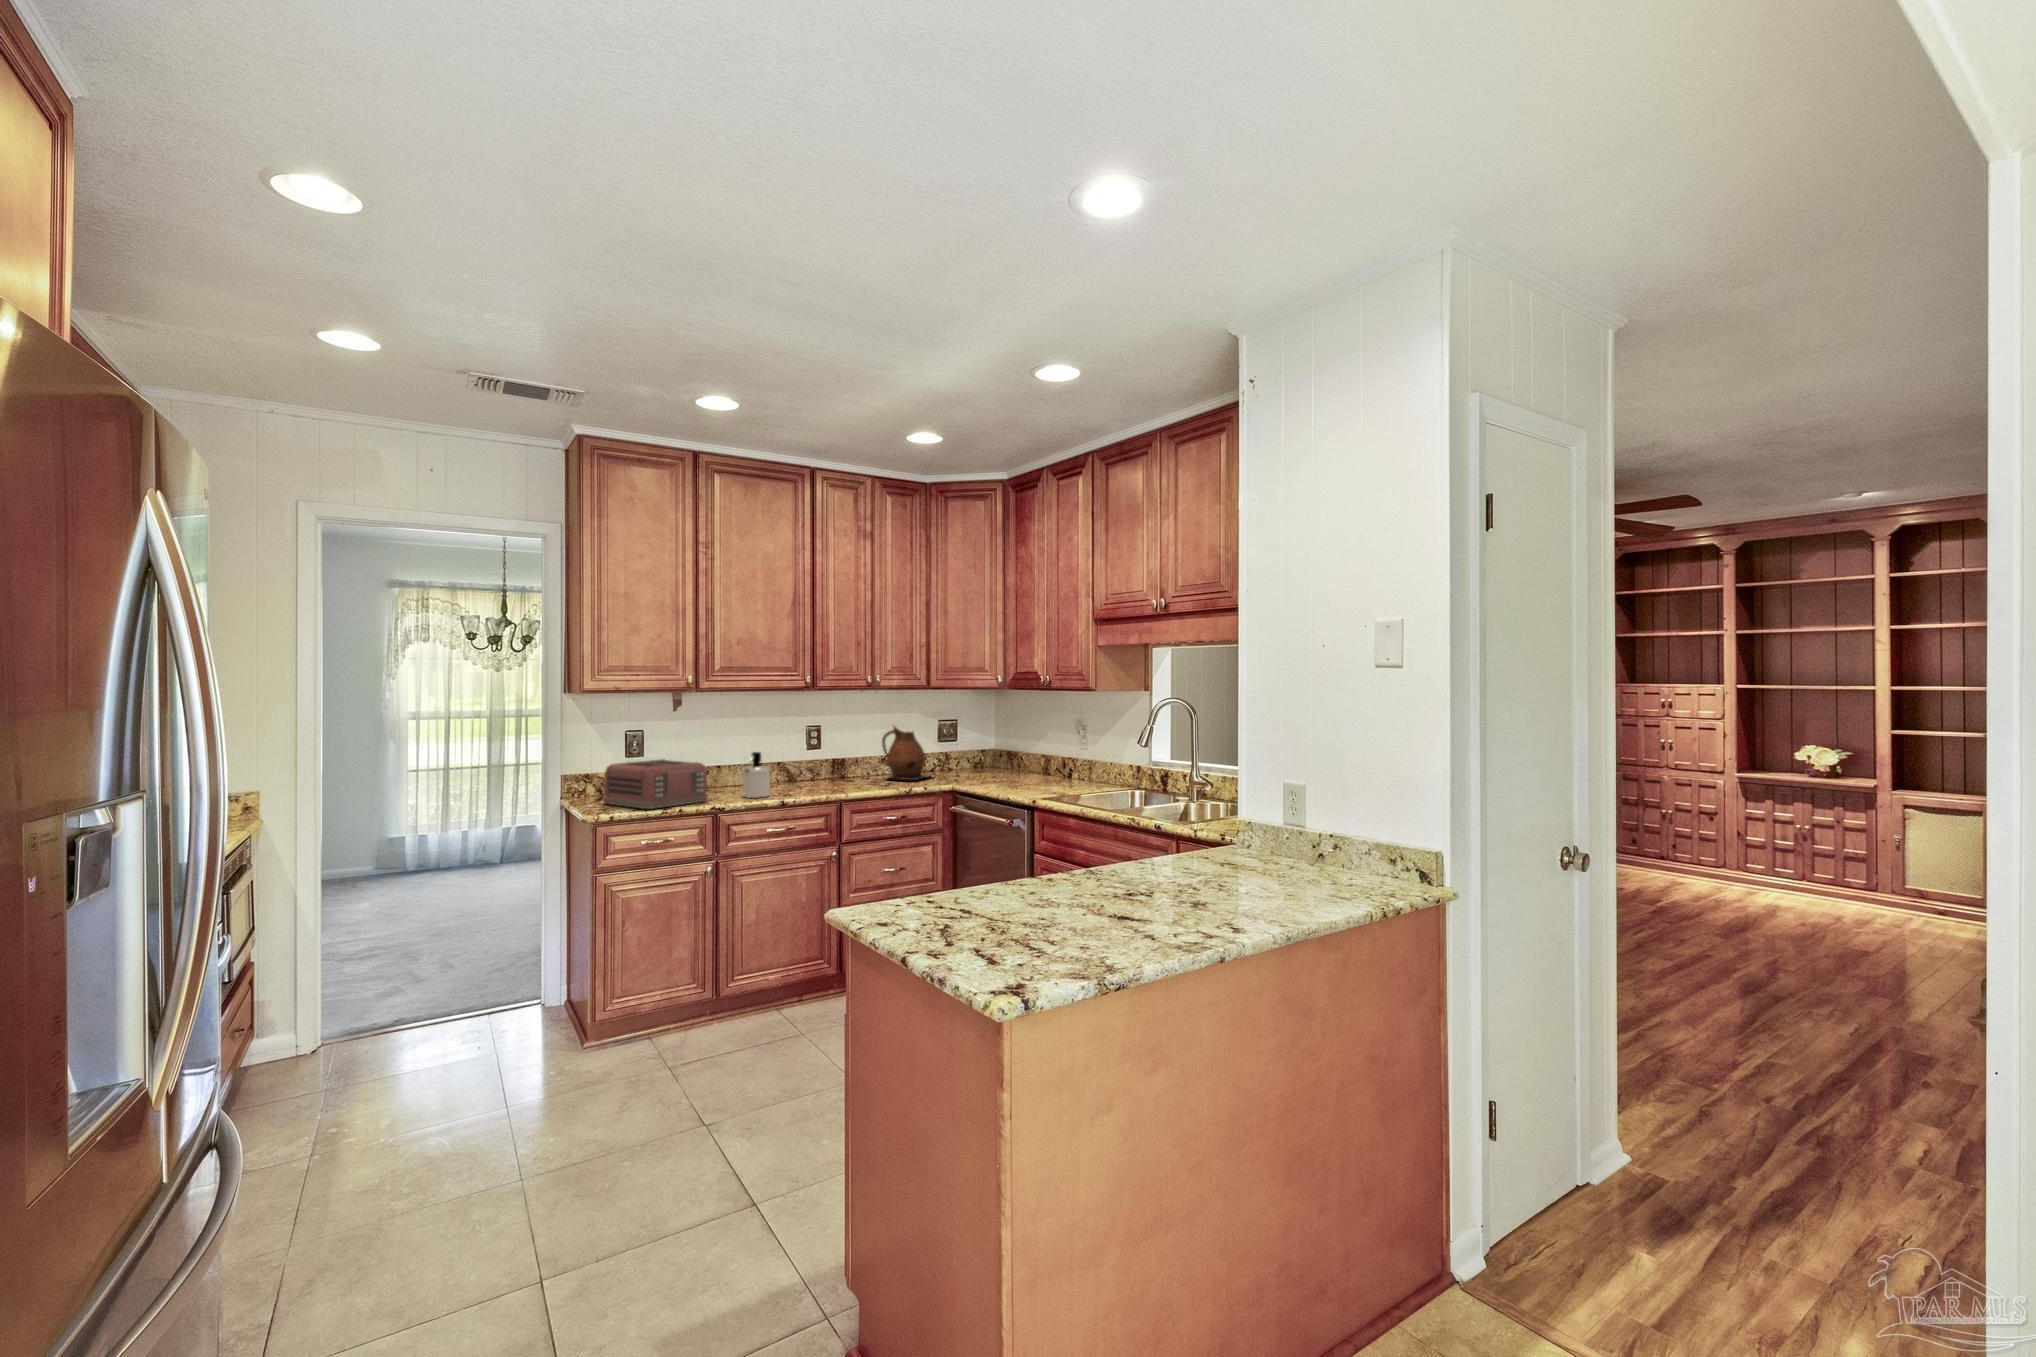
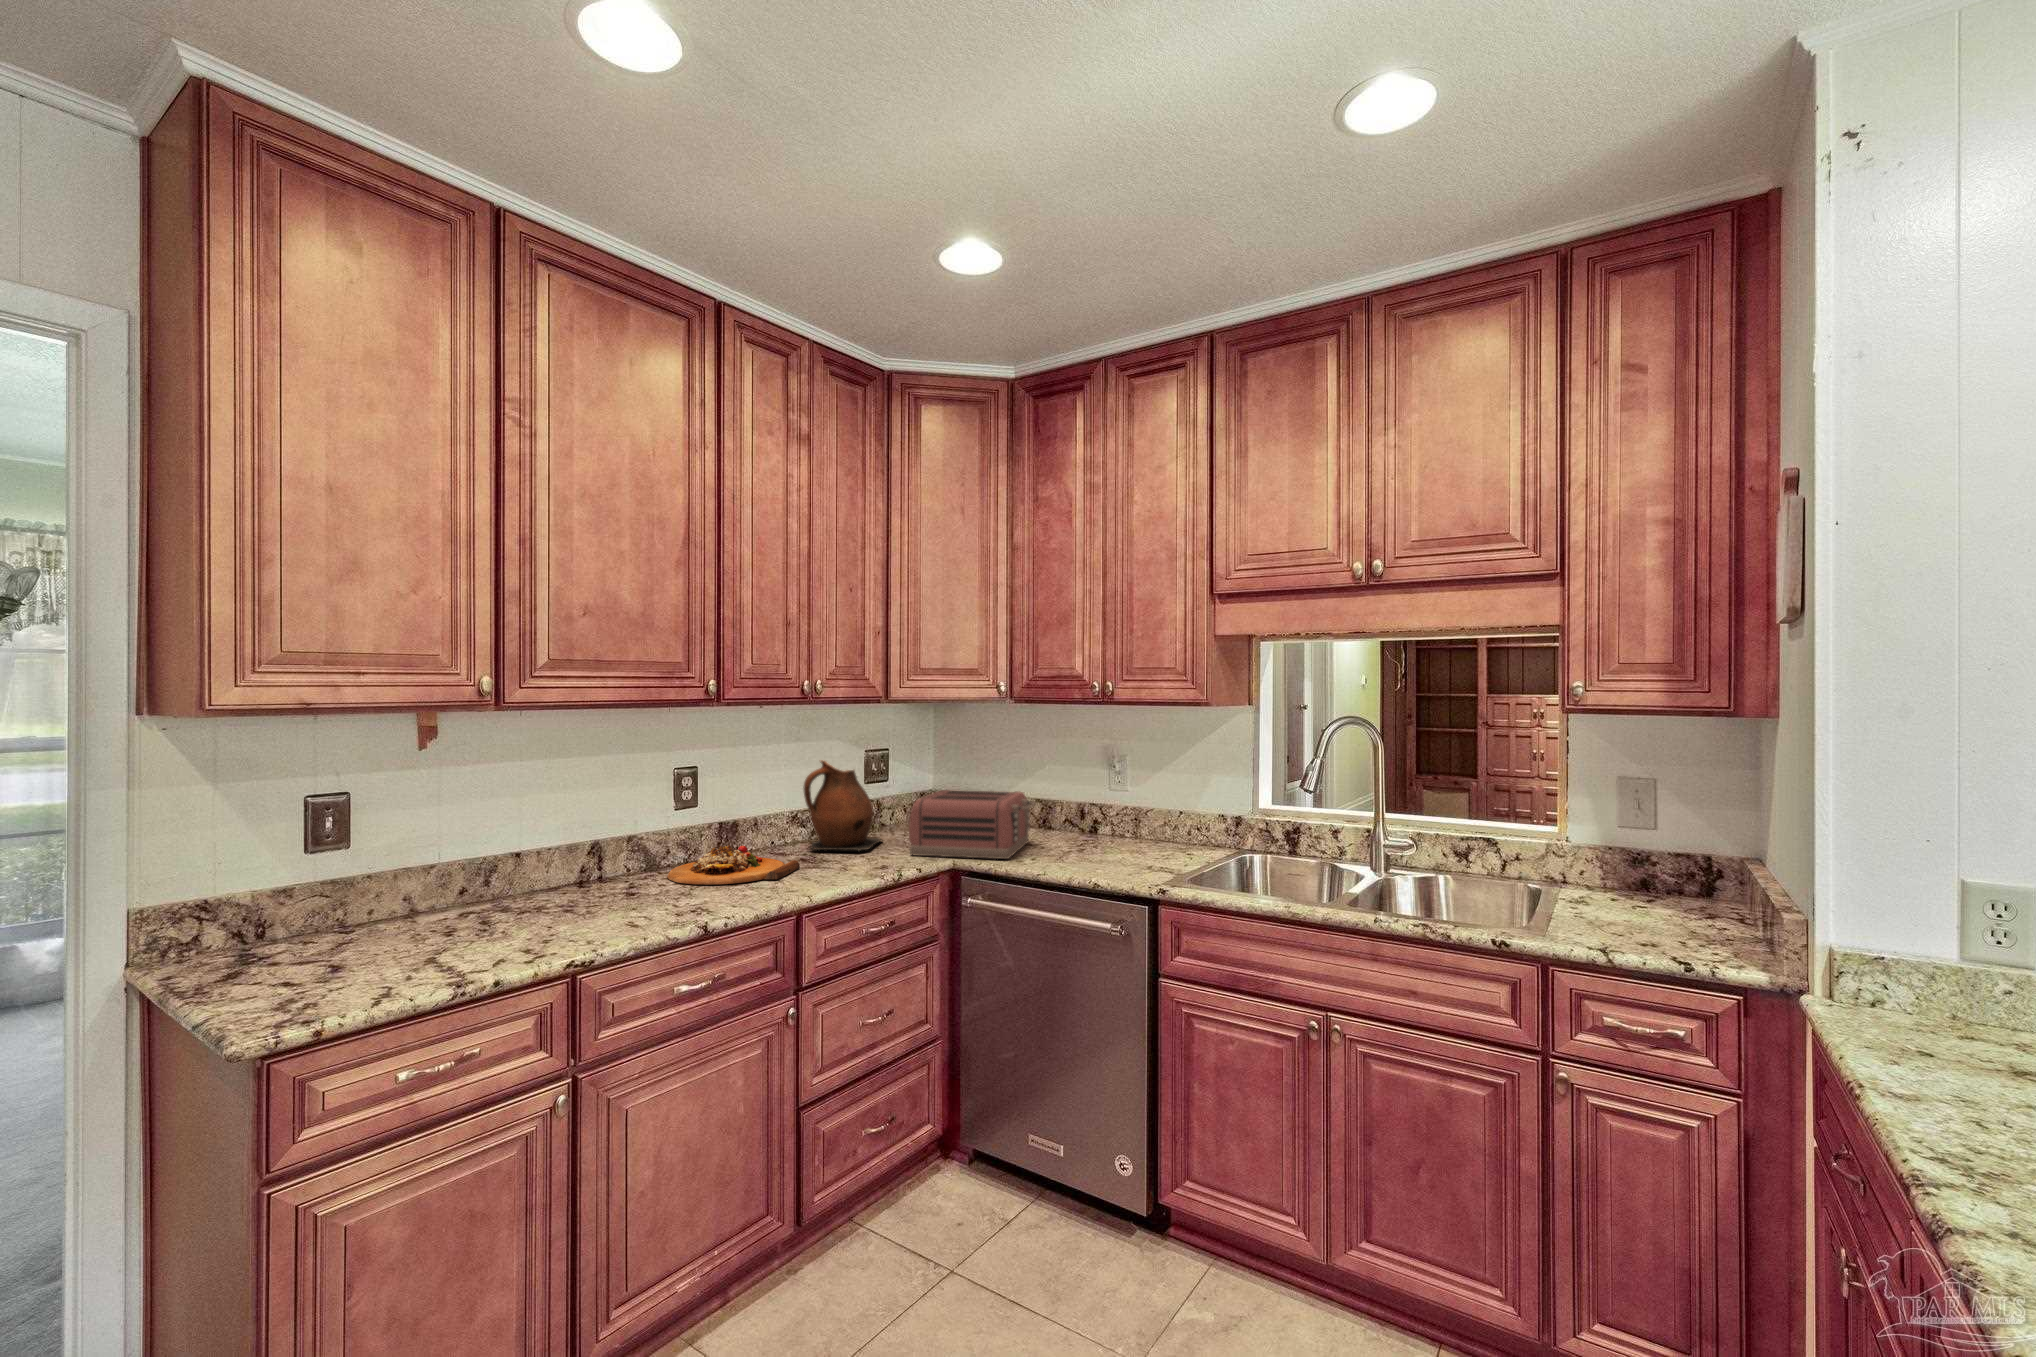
soap dispenser: present [742,752,770,798] -> none [596,826,655,920]
toaster: present [603,759,708,809] -> present [909,790,1035,859]
cutting board: none [794,771,866,789] -> present [667,845,800,885]

